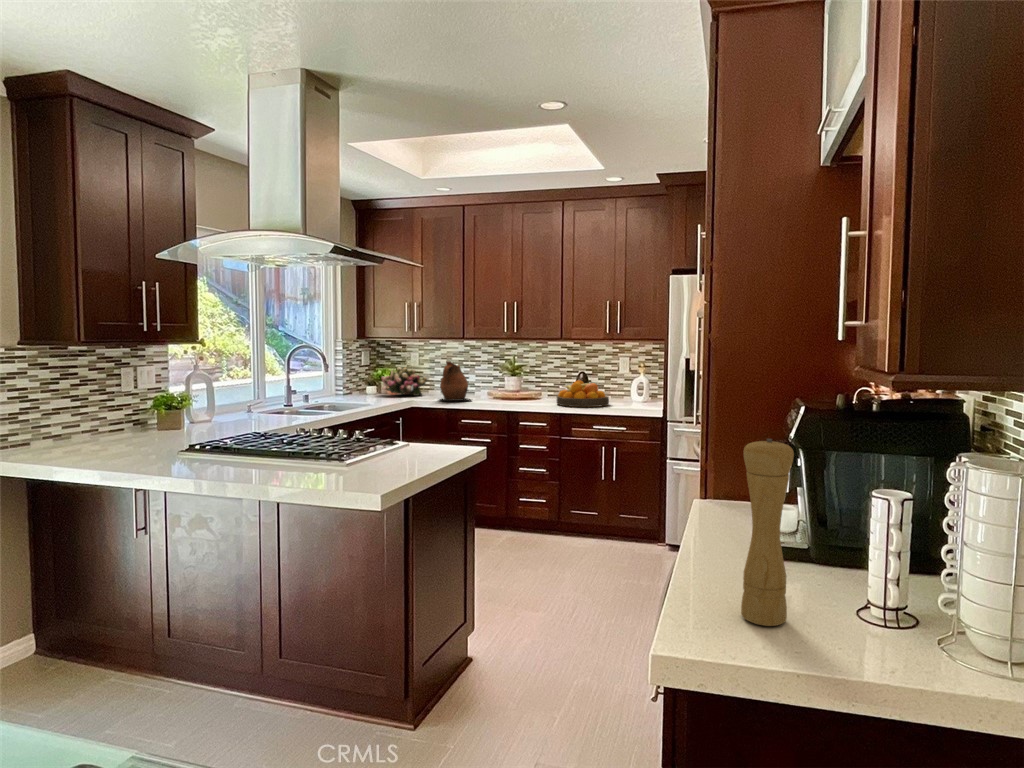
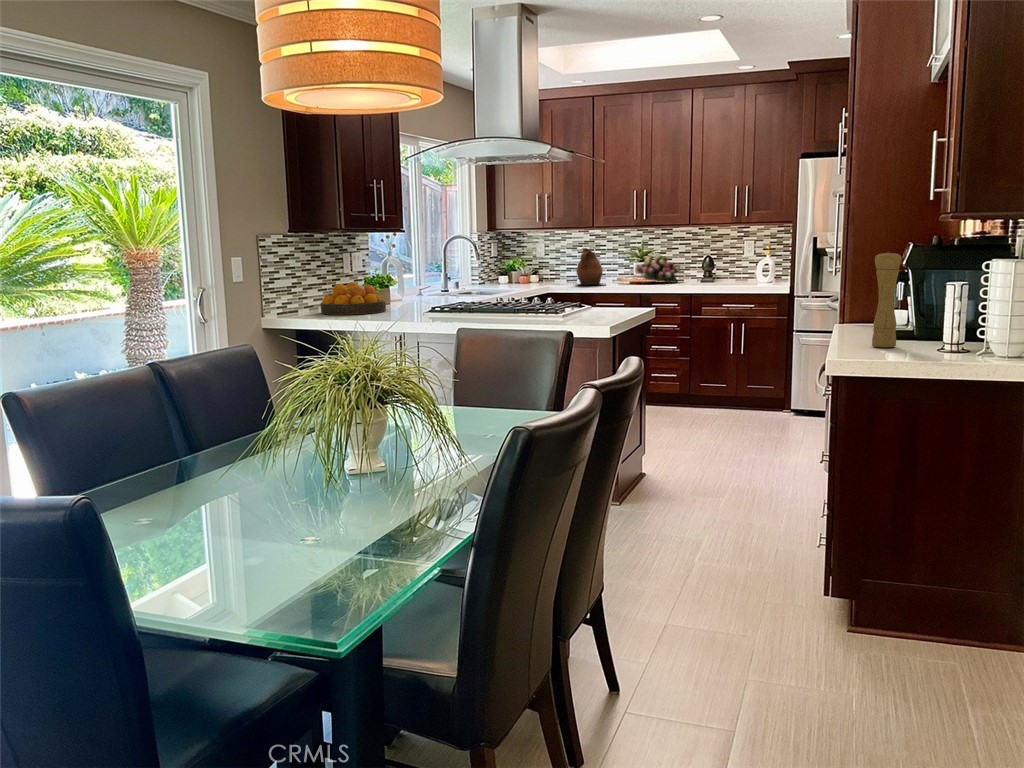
flower arrangement: present [381,367,427,396] -> present [635,255,680,282]
fruit bowl: present [557,380,609,407] -> present [320,282,386,315]

